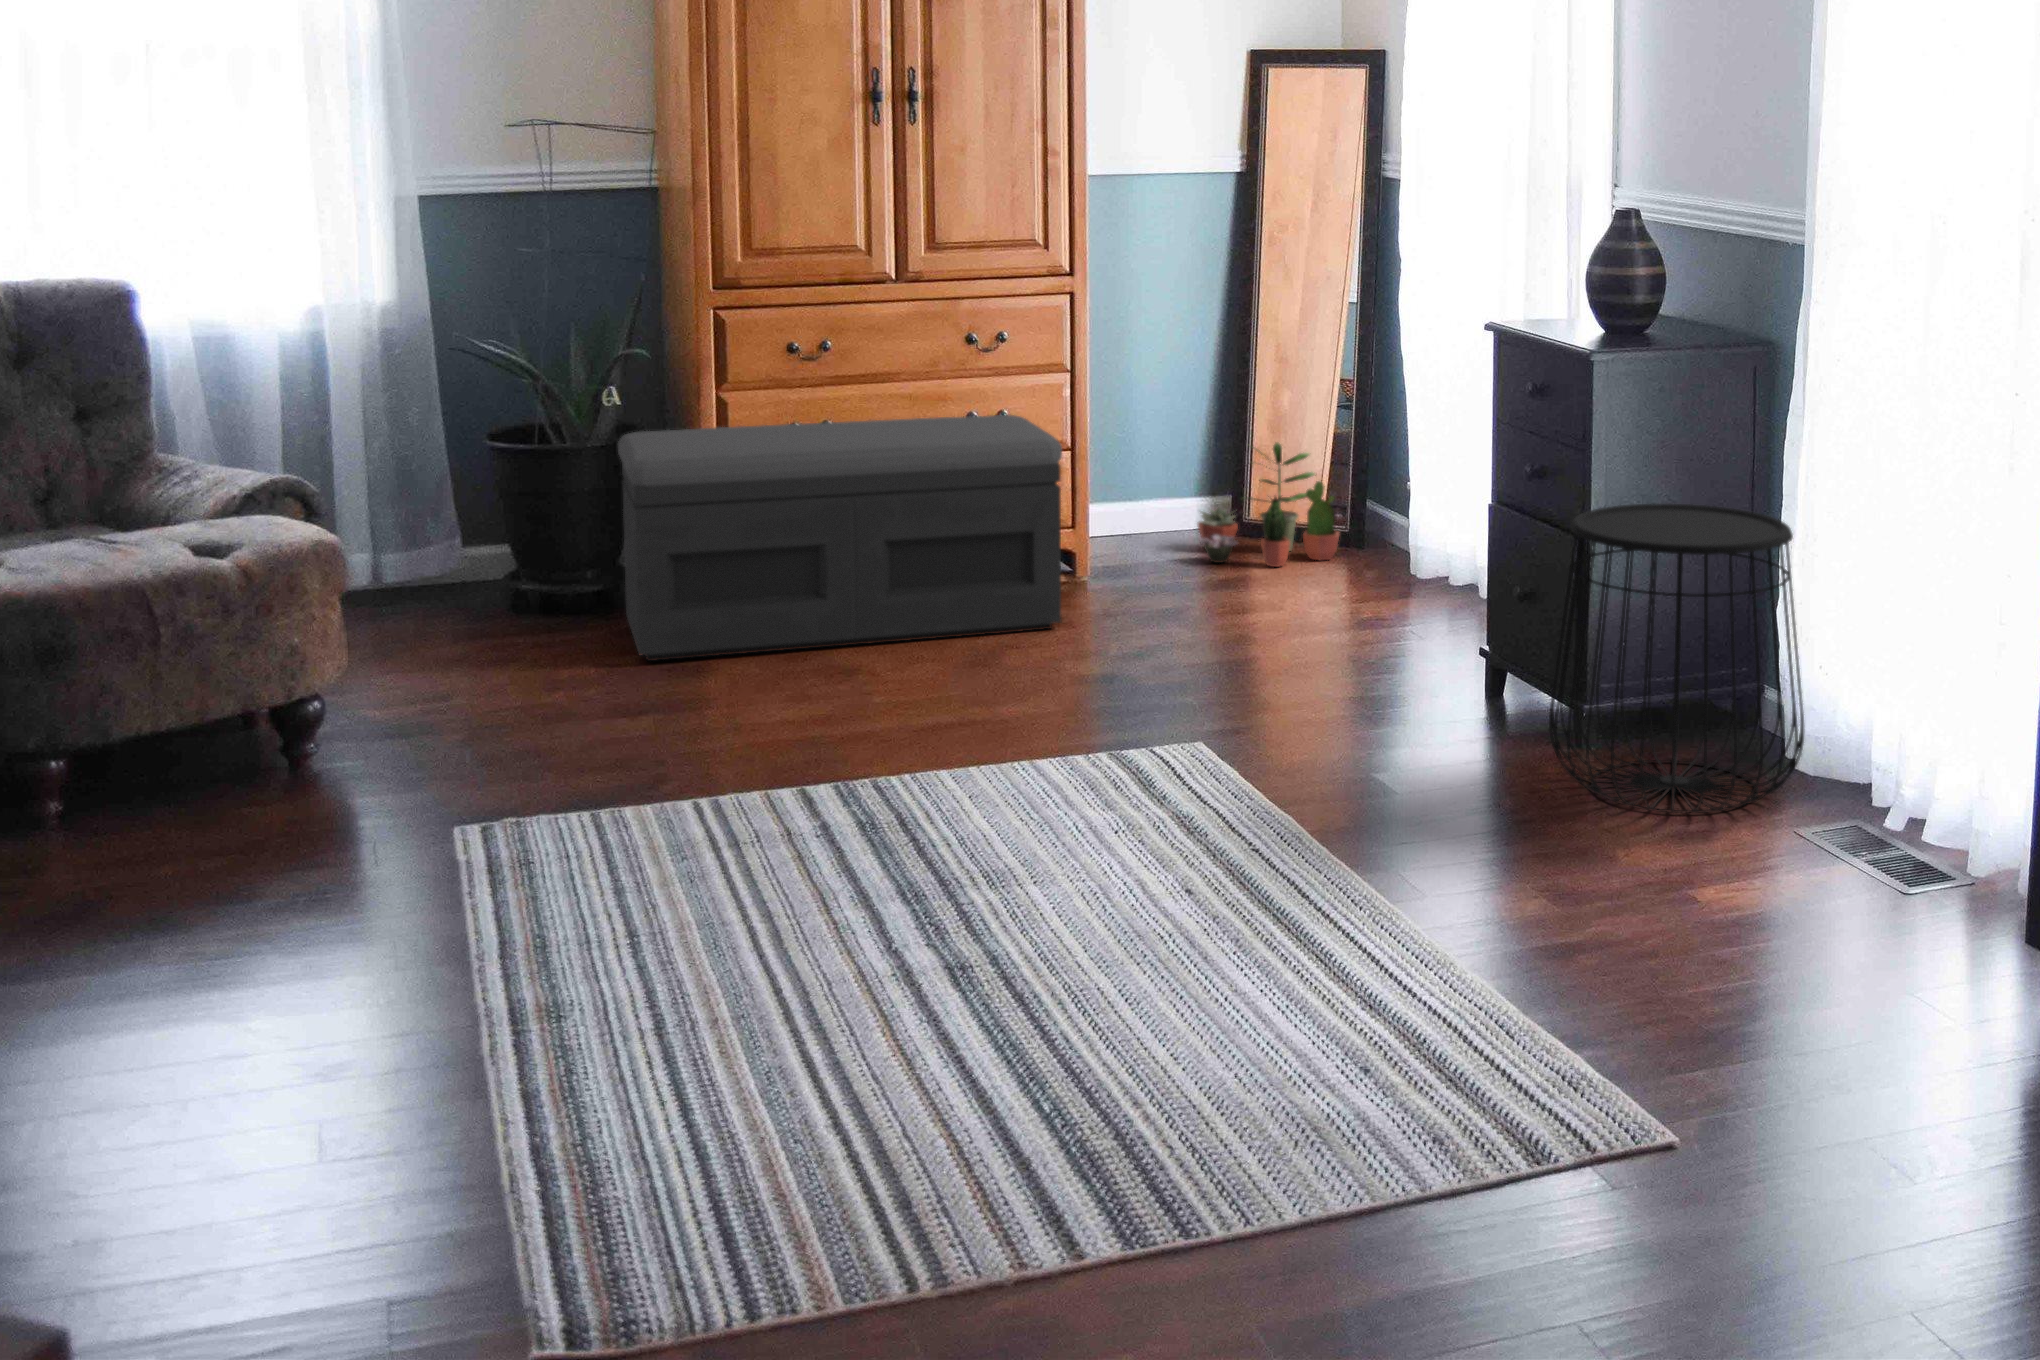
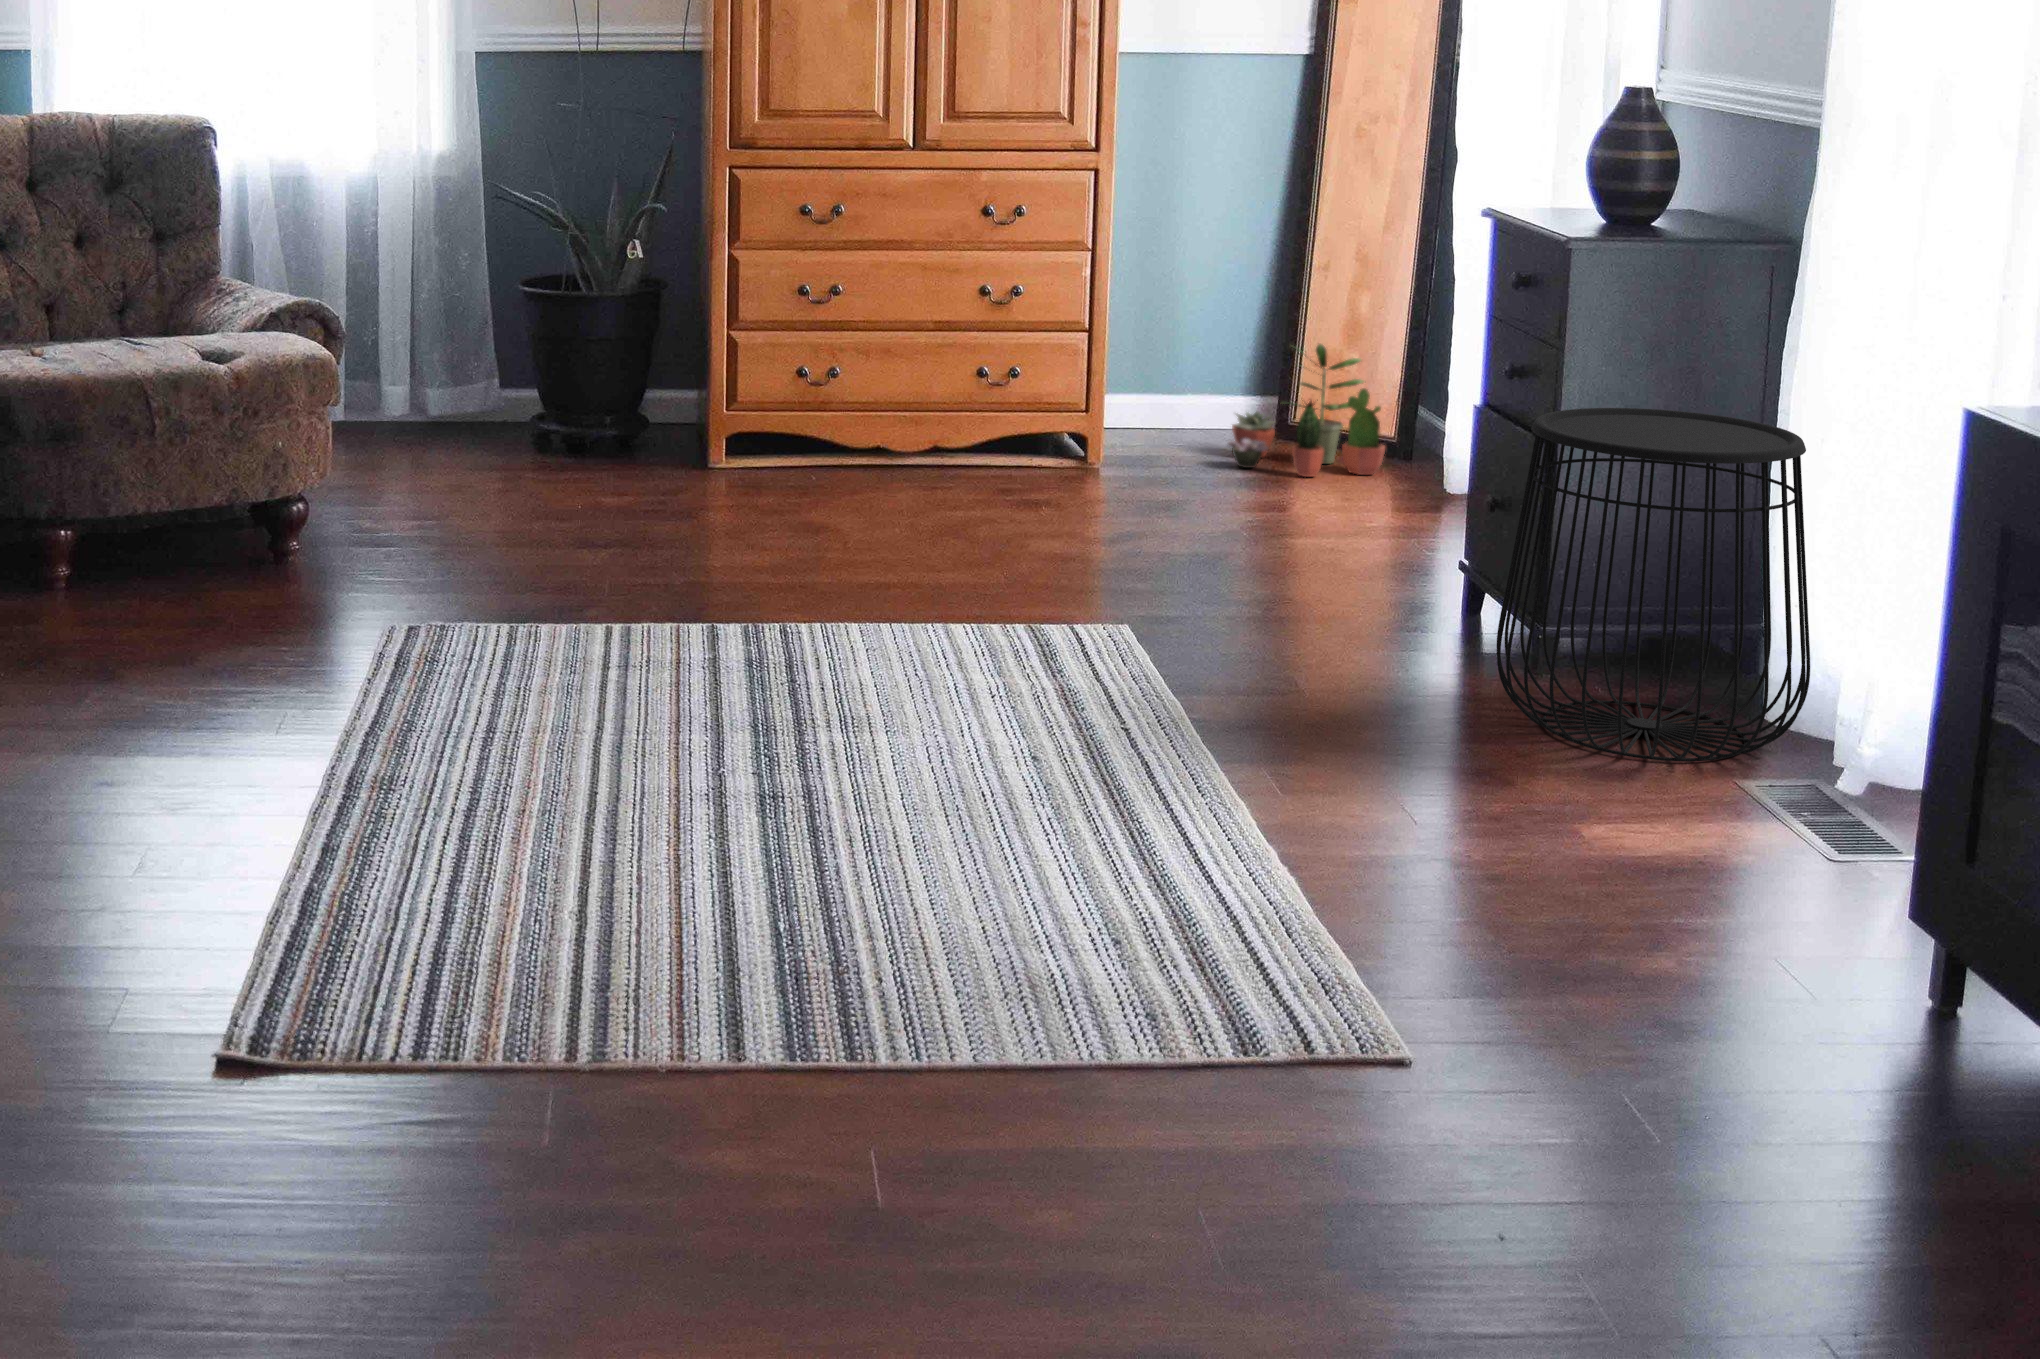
storage bench: present [618,415,1062,661] -> none [618,286,1053,514]

